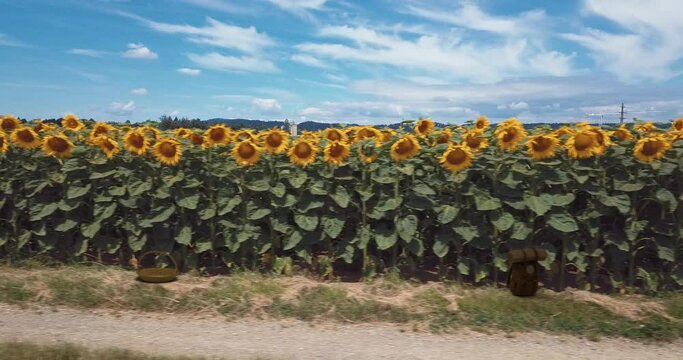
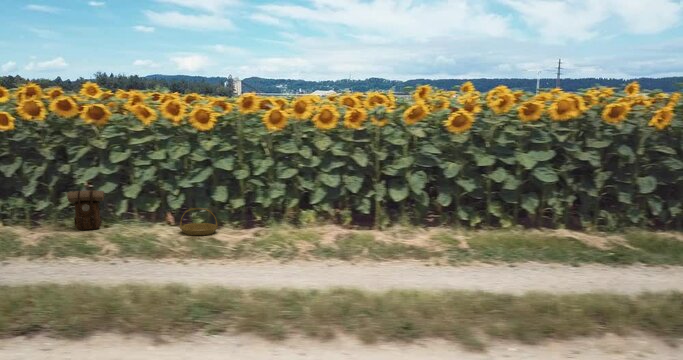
backpack: present [506,248,547,296] -> present [67,190,104,230]

